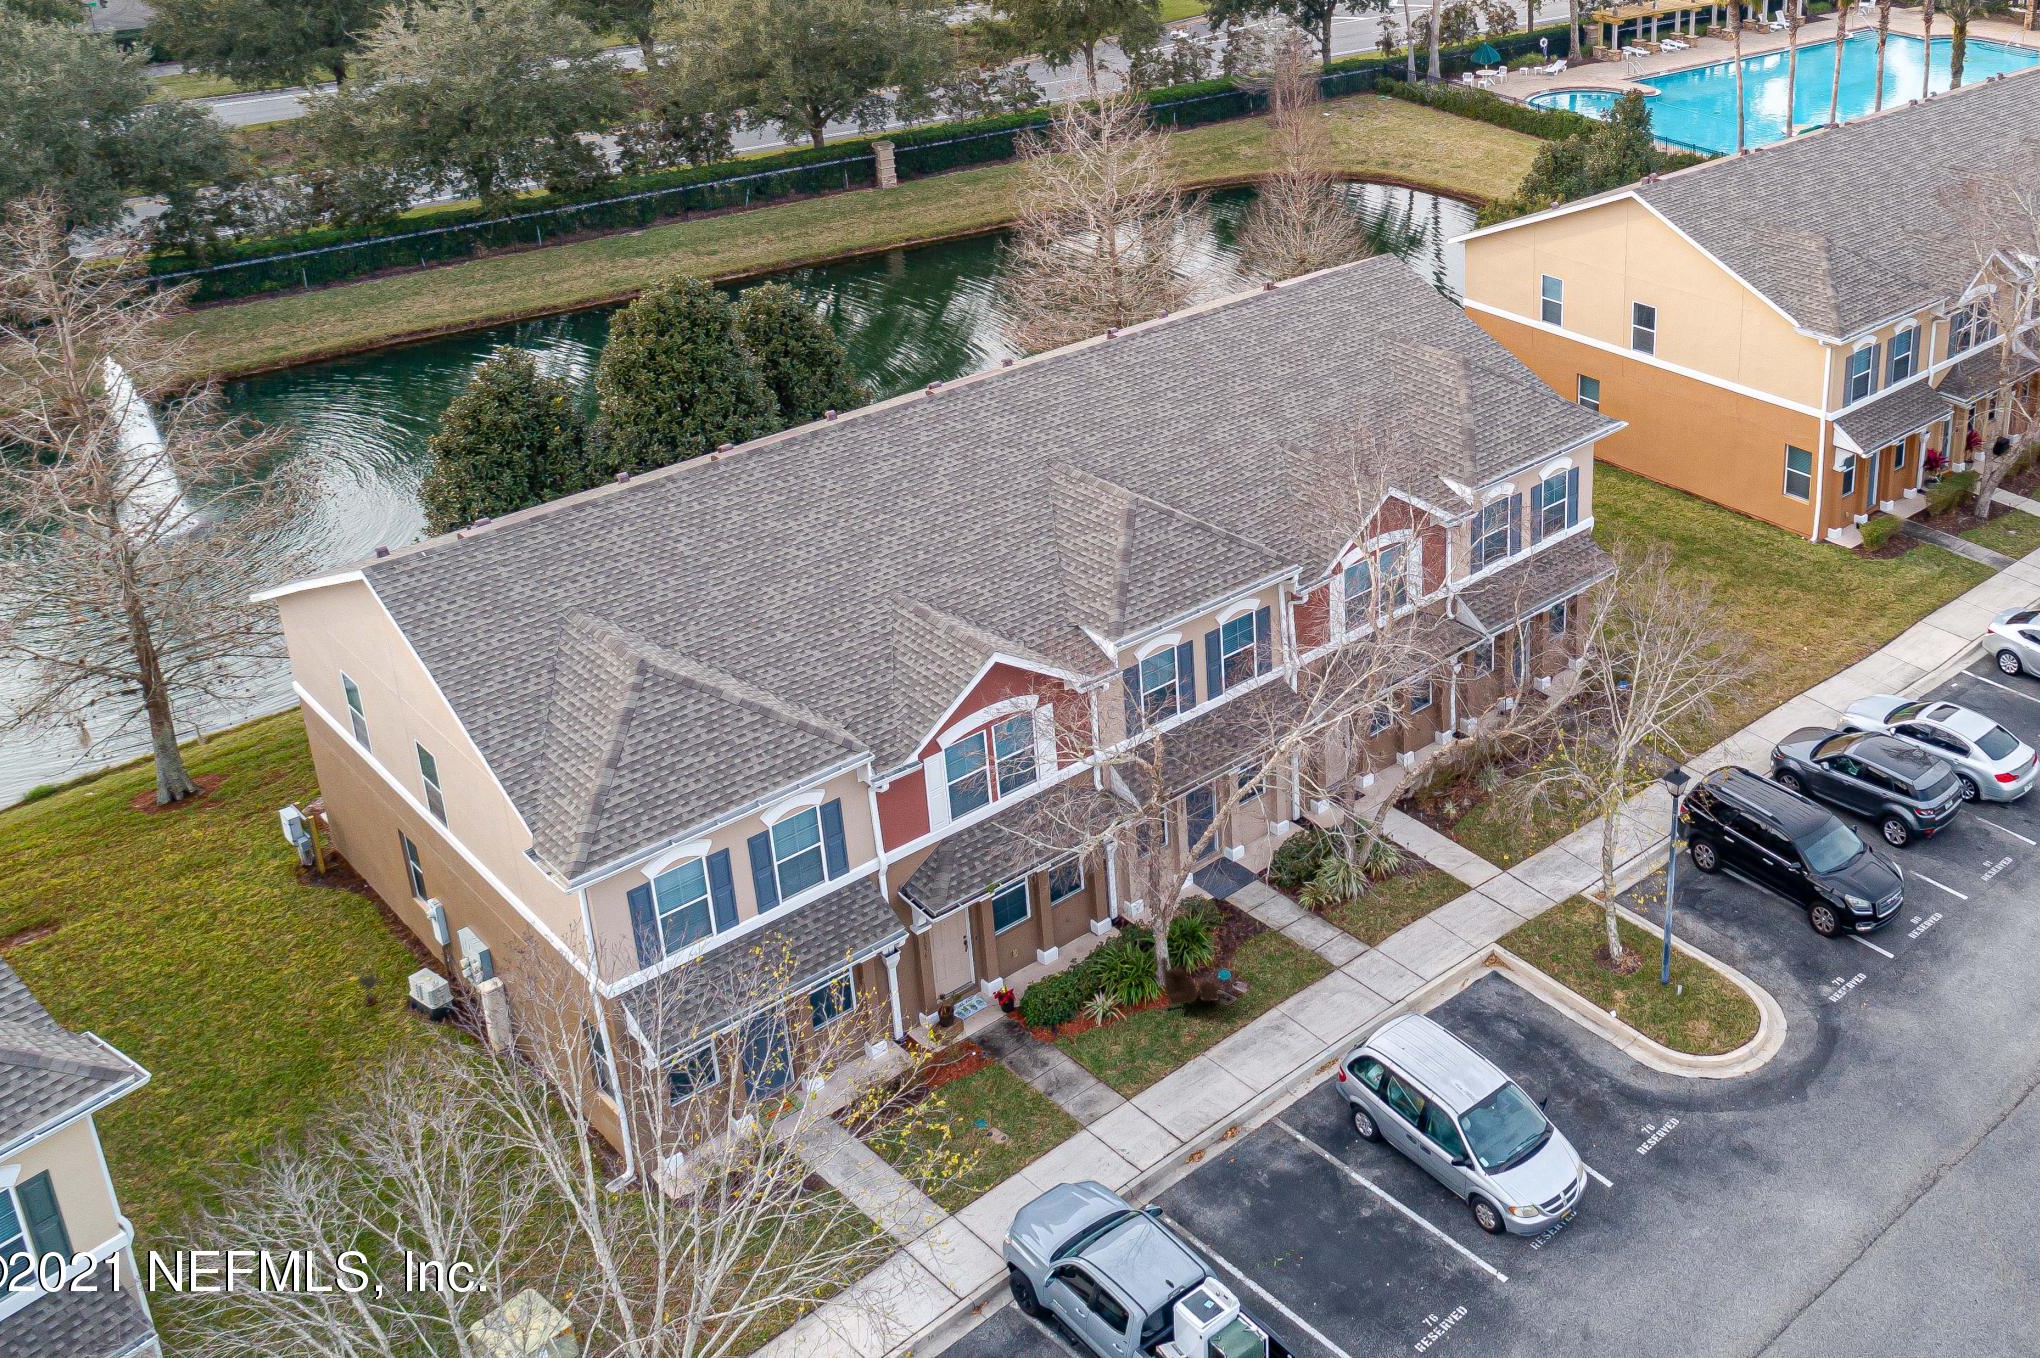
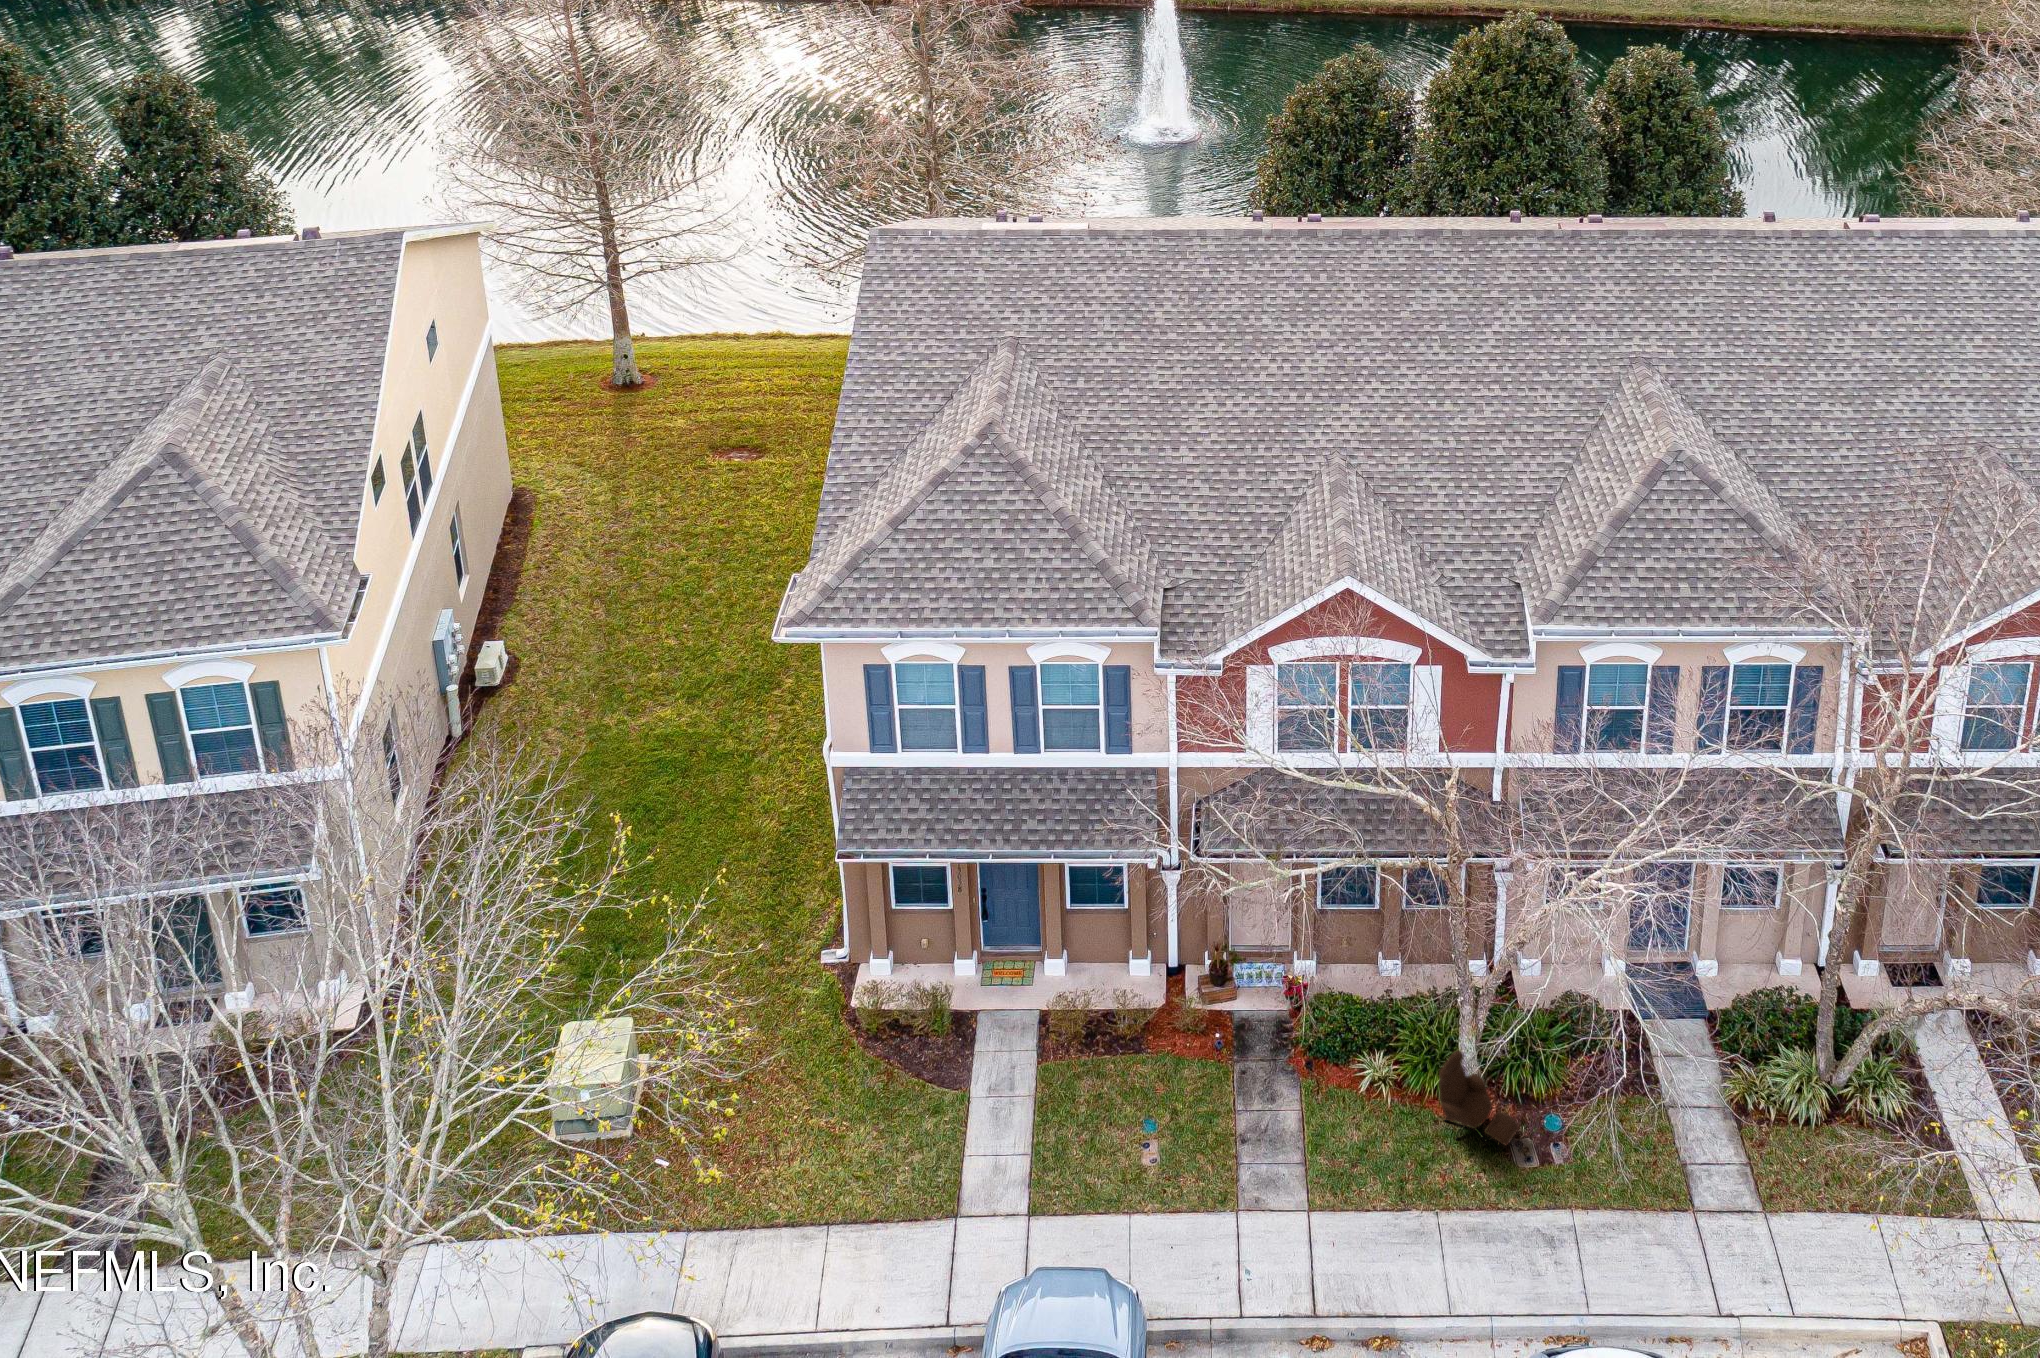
potted tree: present [359,969,383,1005] -> none [773,648,799,688]

